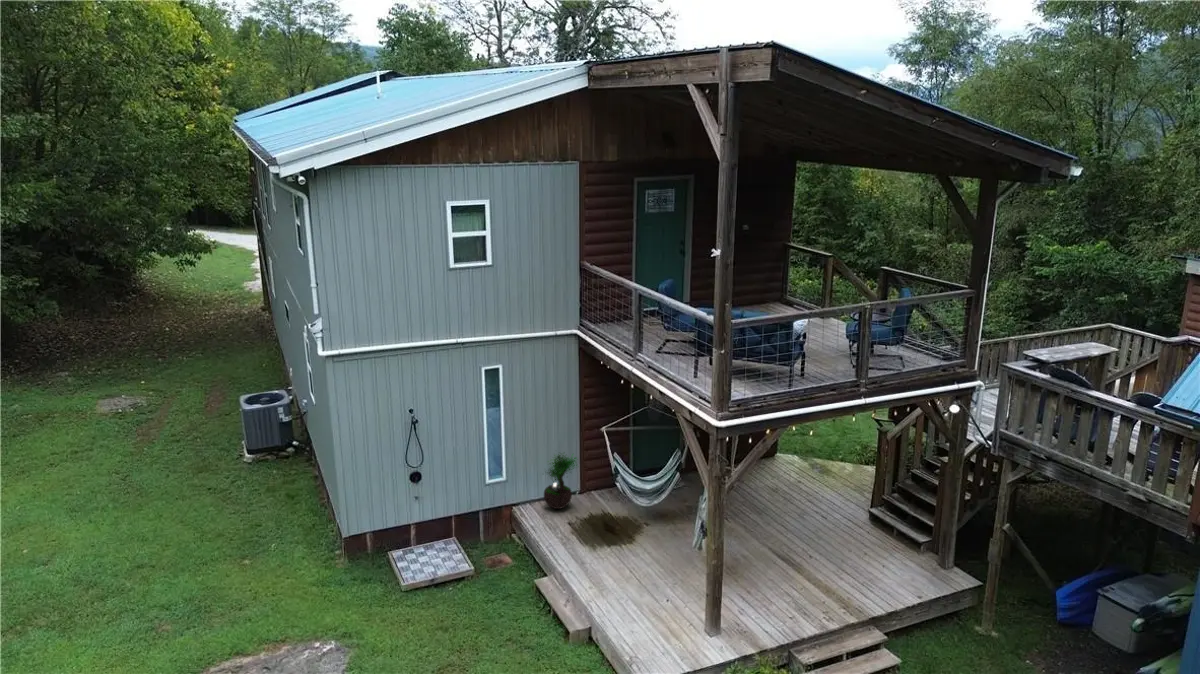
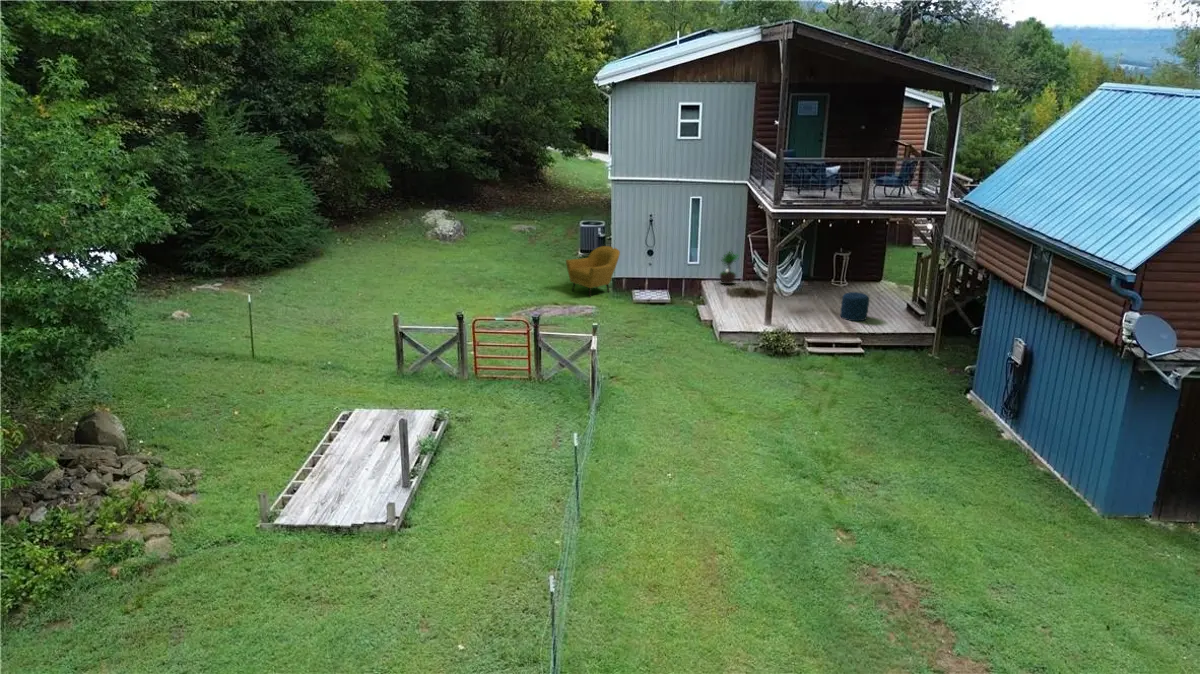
armchair: none [245,481,360,604] -> present [566,246,620,297]
pouf: none [789,514,838,570] -> present [840,292,869,321]

